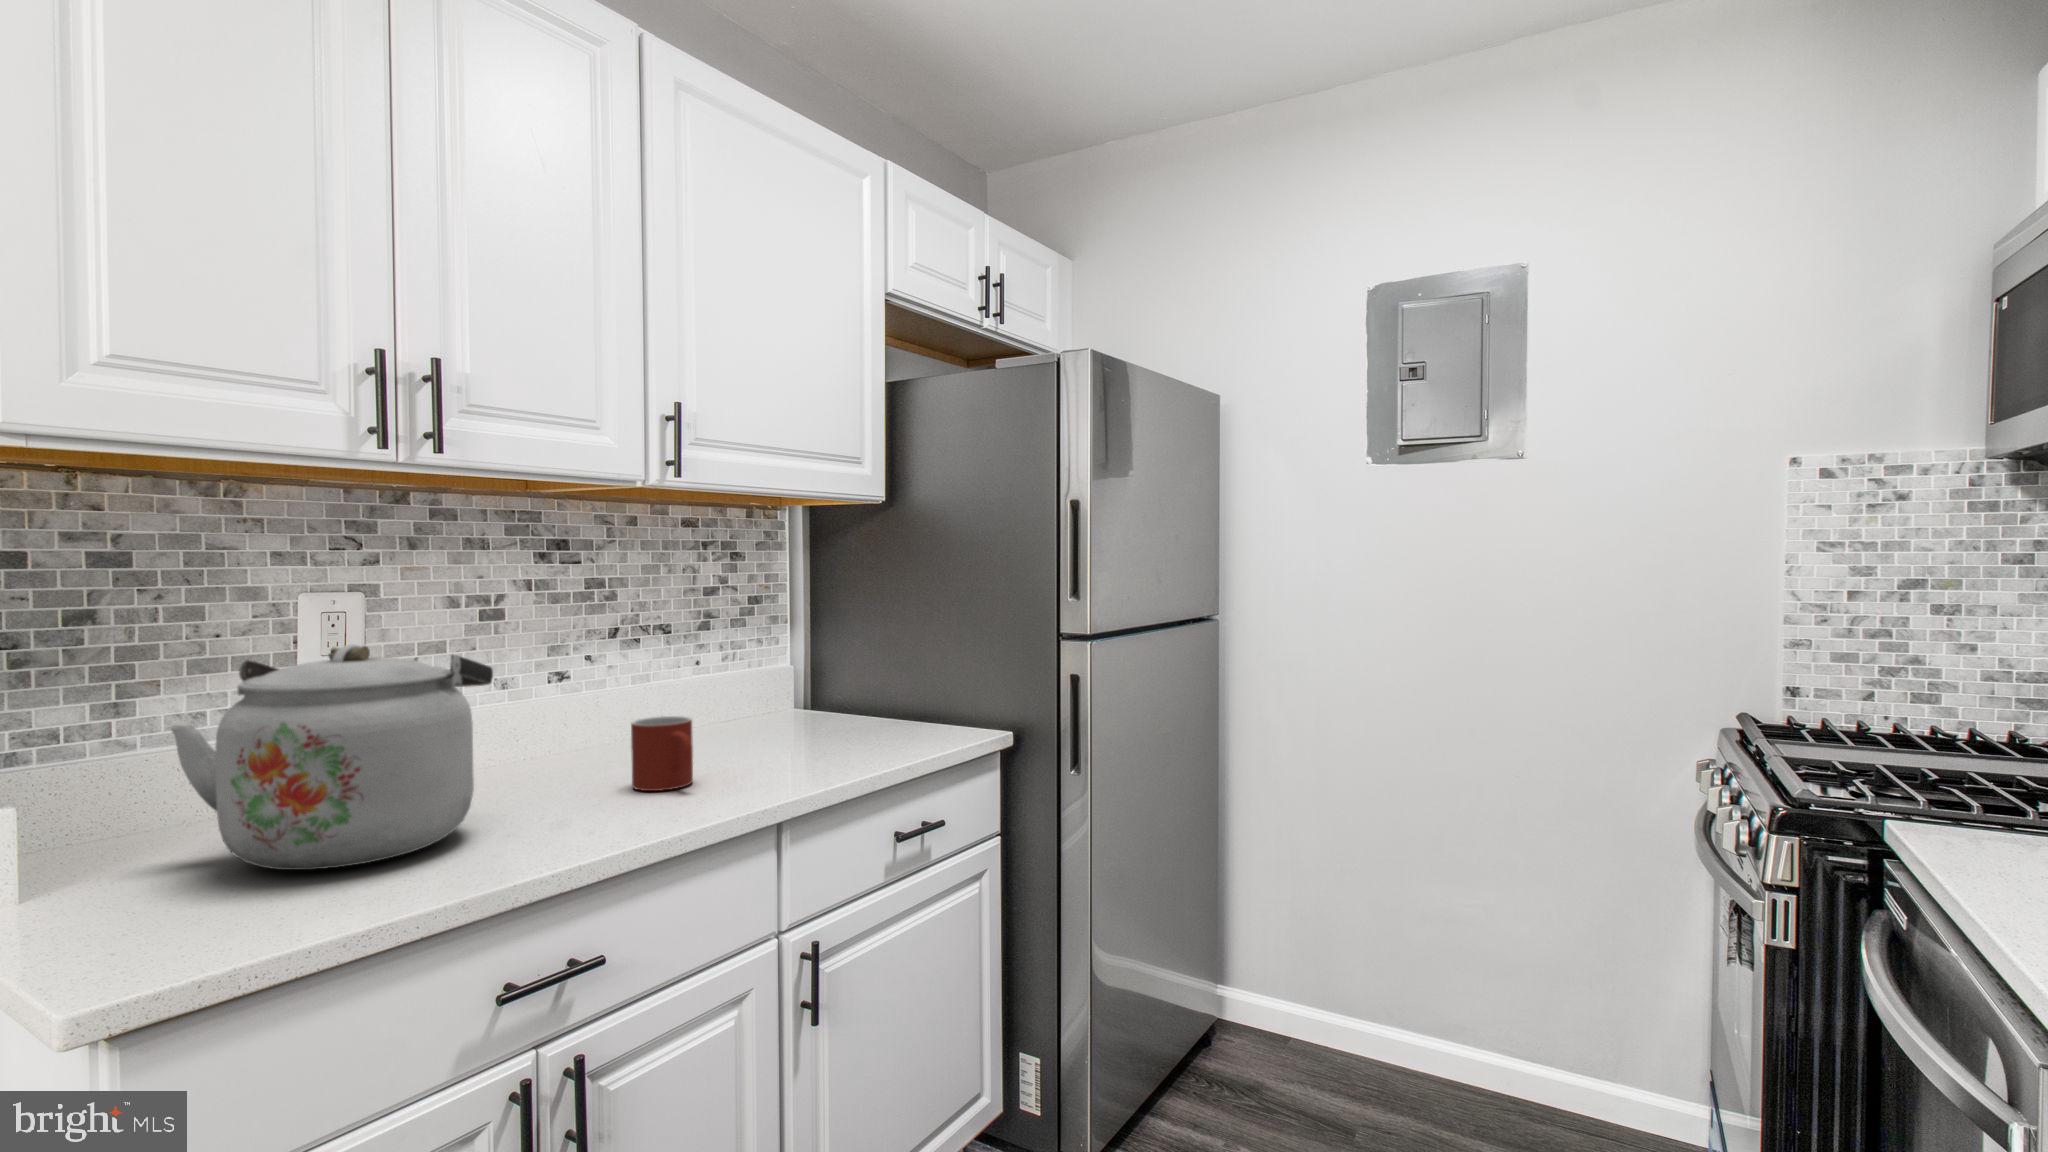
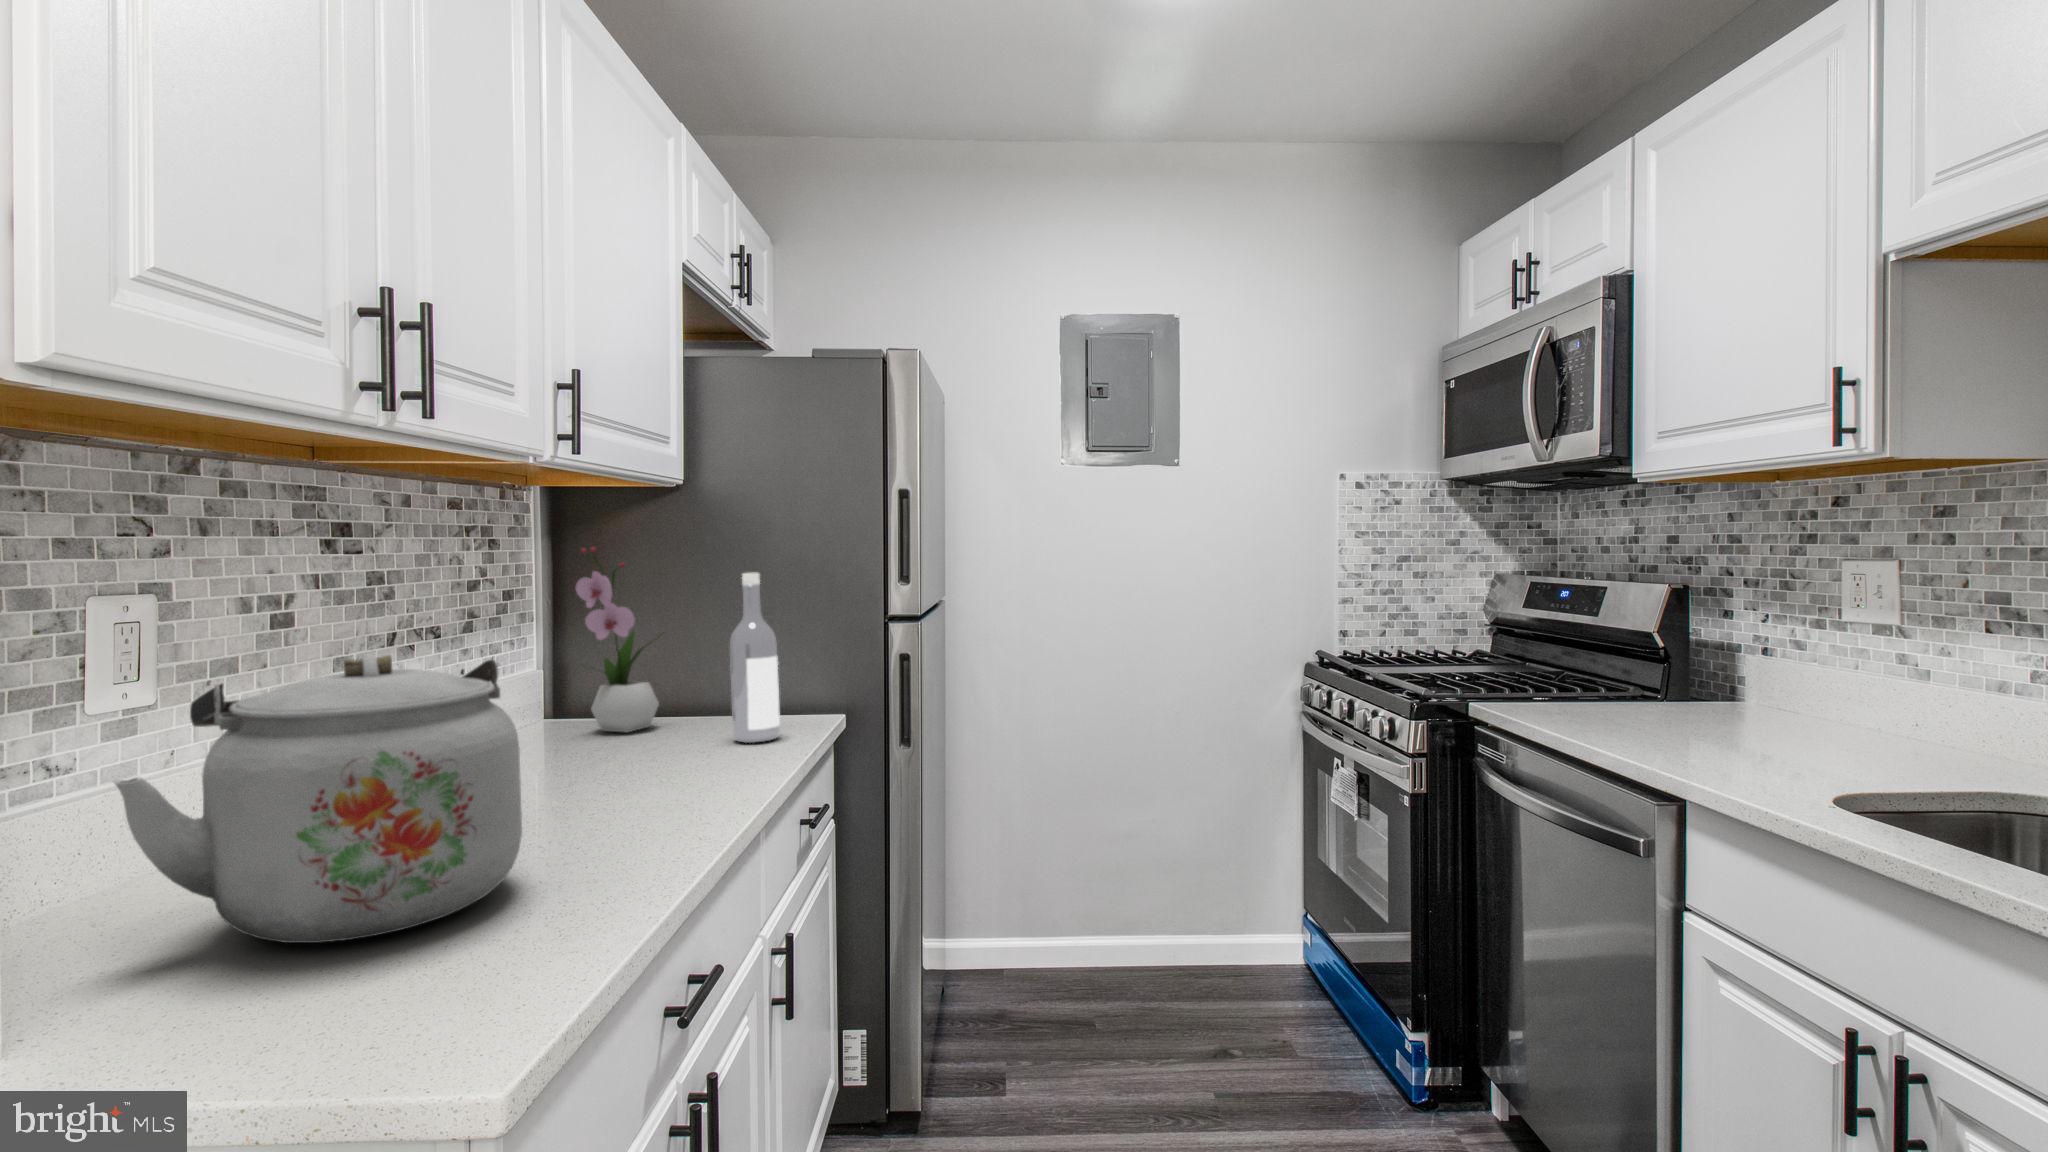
flower arrangement: none [777,559,856,729] -> present [576,547,659,733]
wine bottle: none [863,585,909,751] -> present [730,573,780,743]
mug: present [631,716,693,791] -> none [561,721,654,806]

